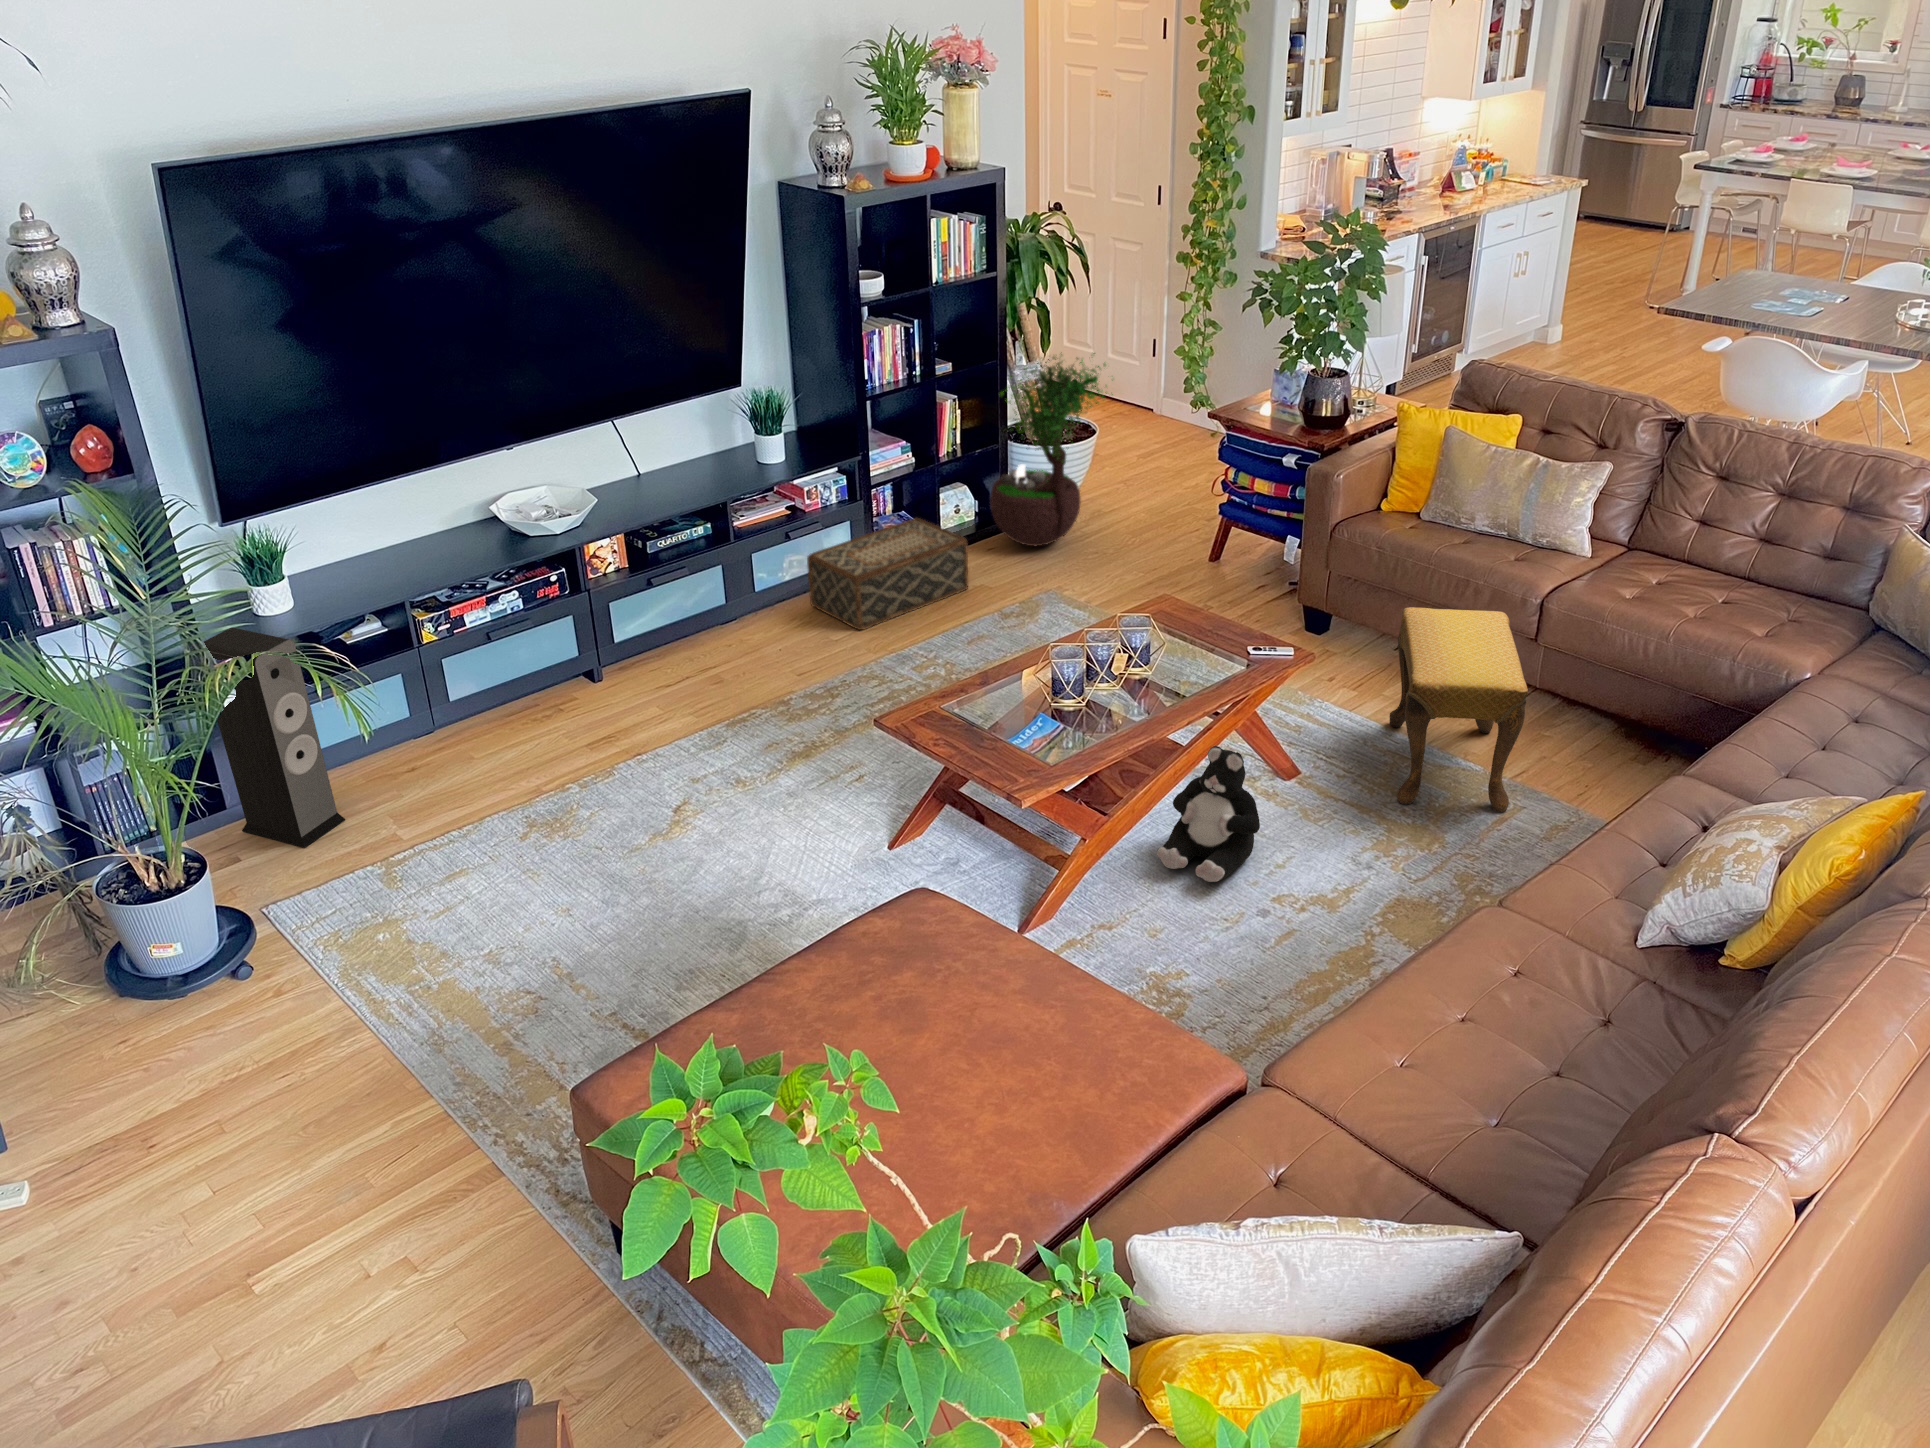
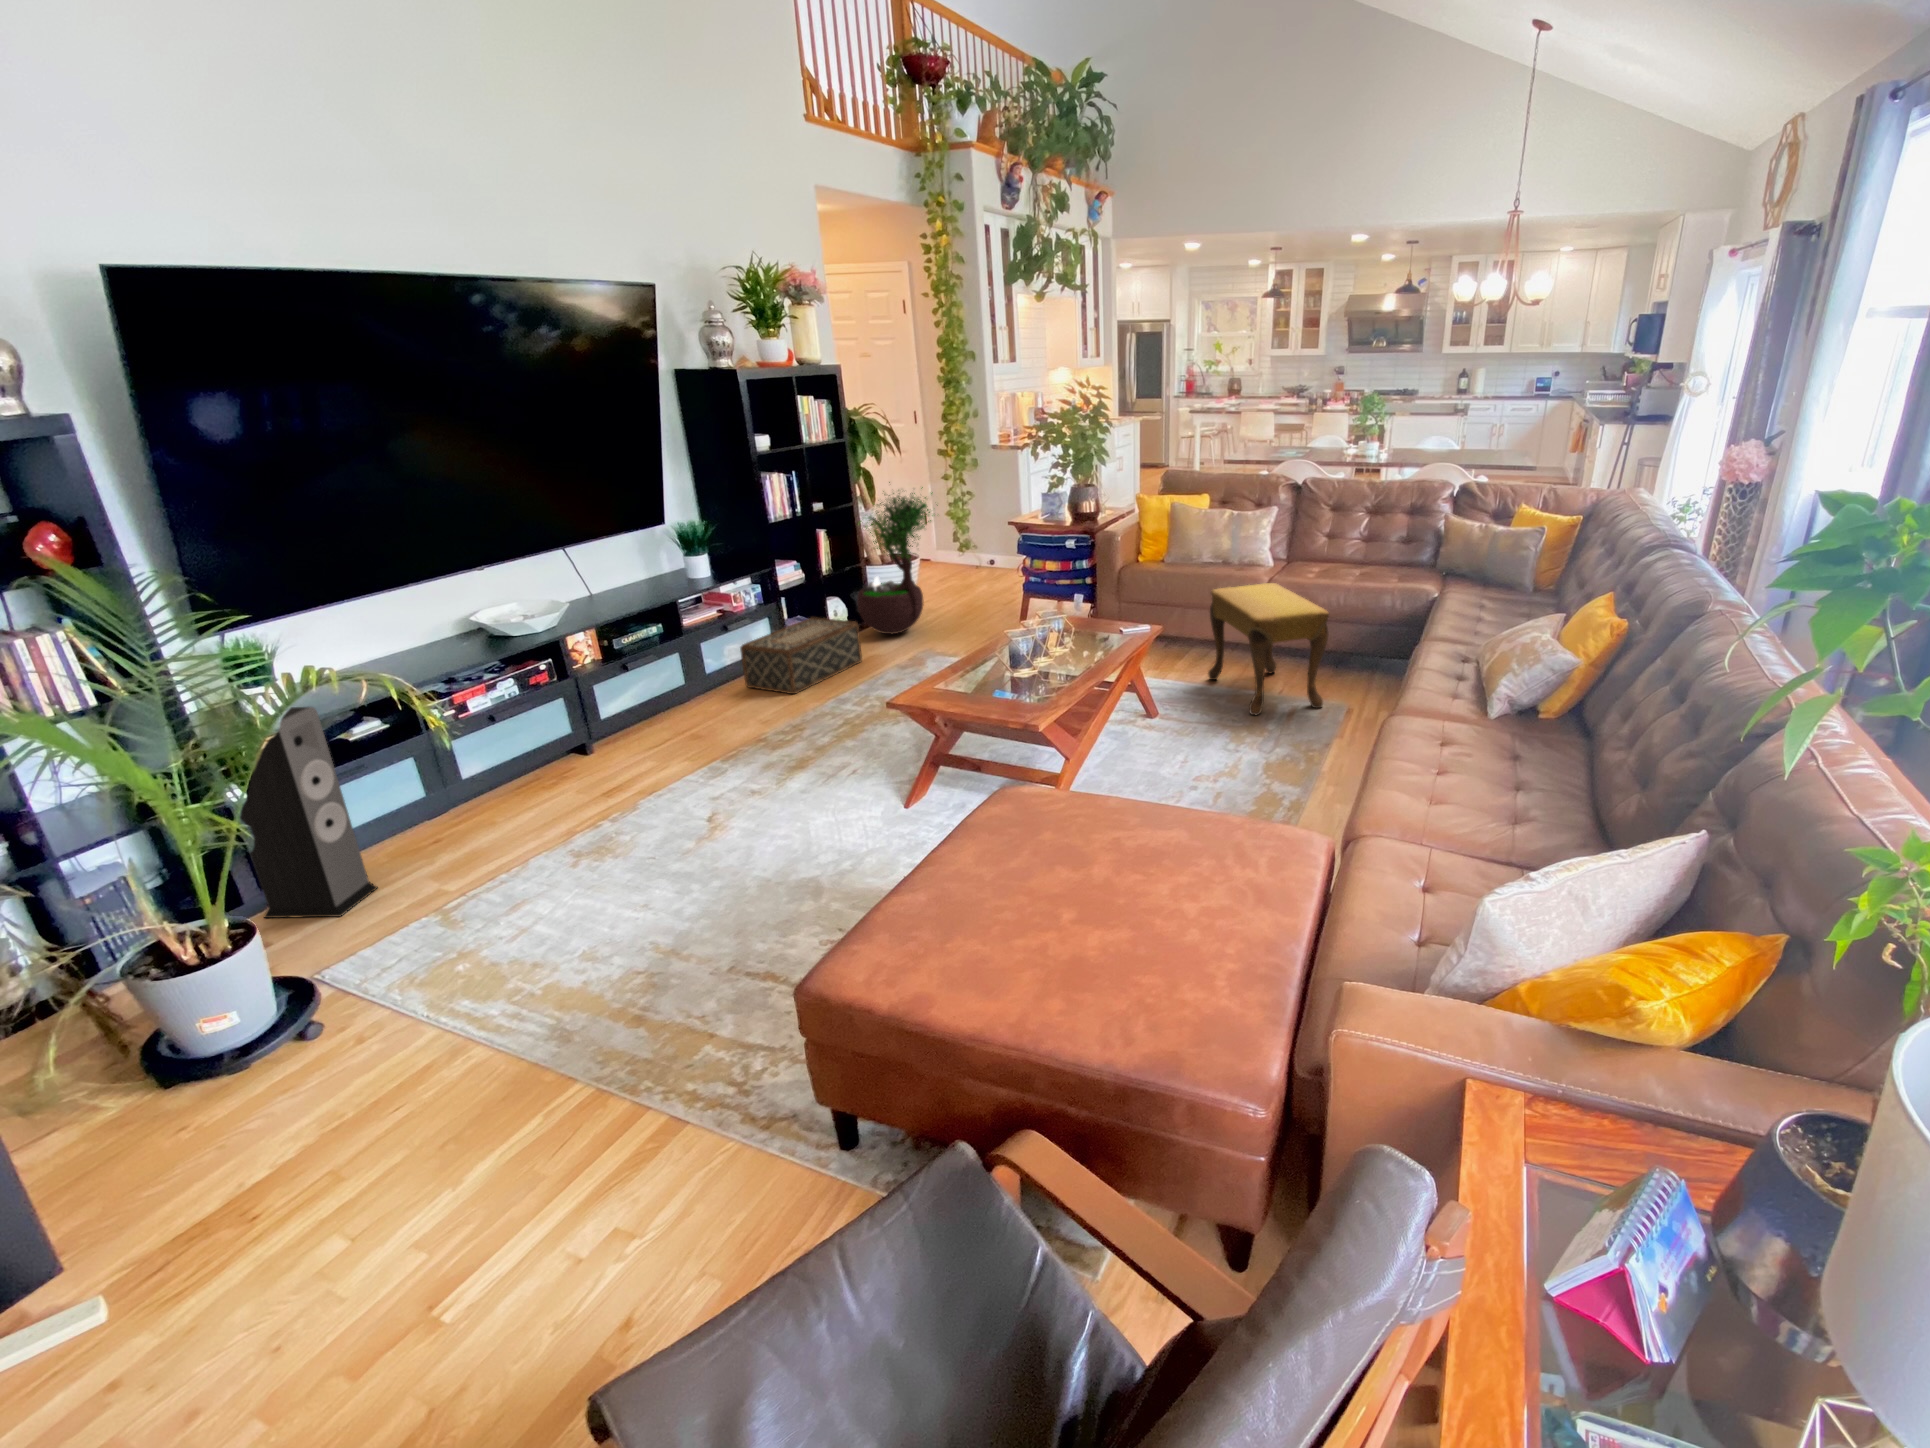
plush toy: present [1157,746,1260,882] -> none [1117,678,1189,778]

